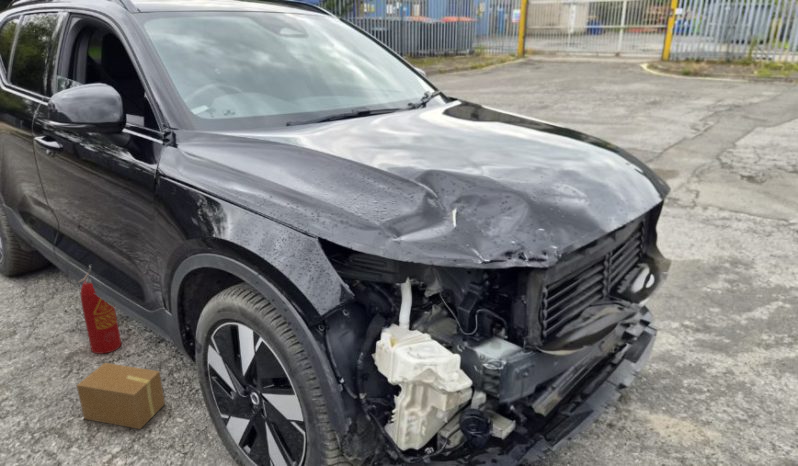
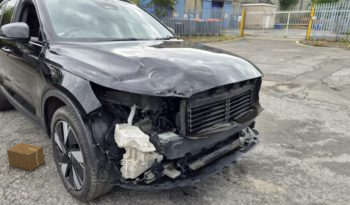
fire extinguisher: present [79,266,121,354] -> none [16,102,35,142]

